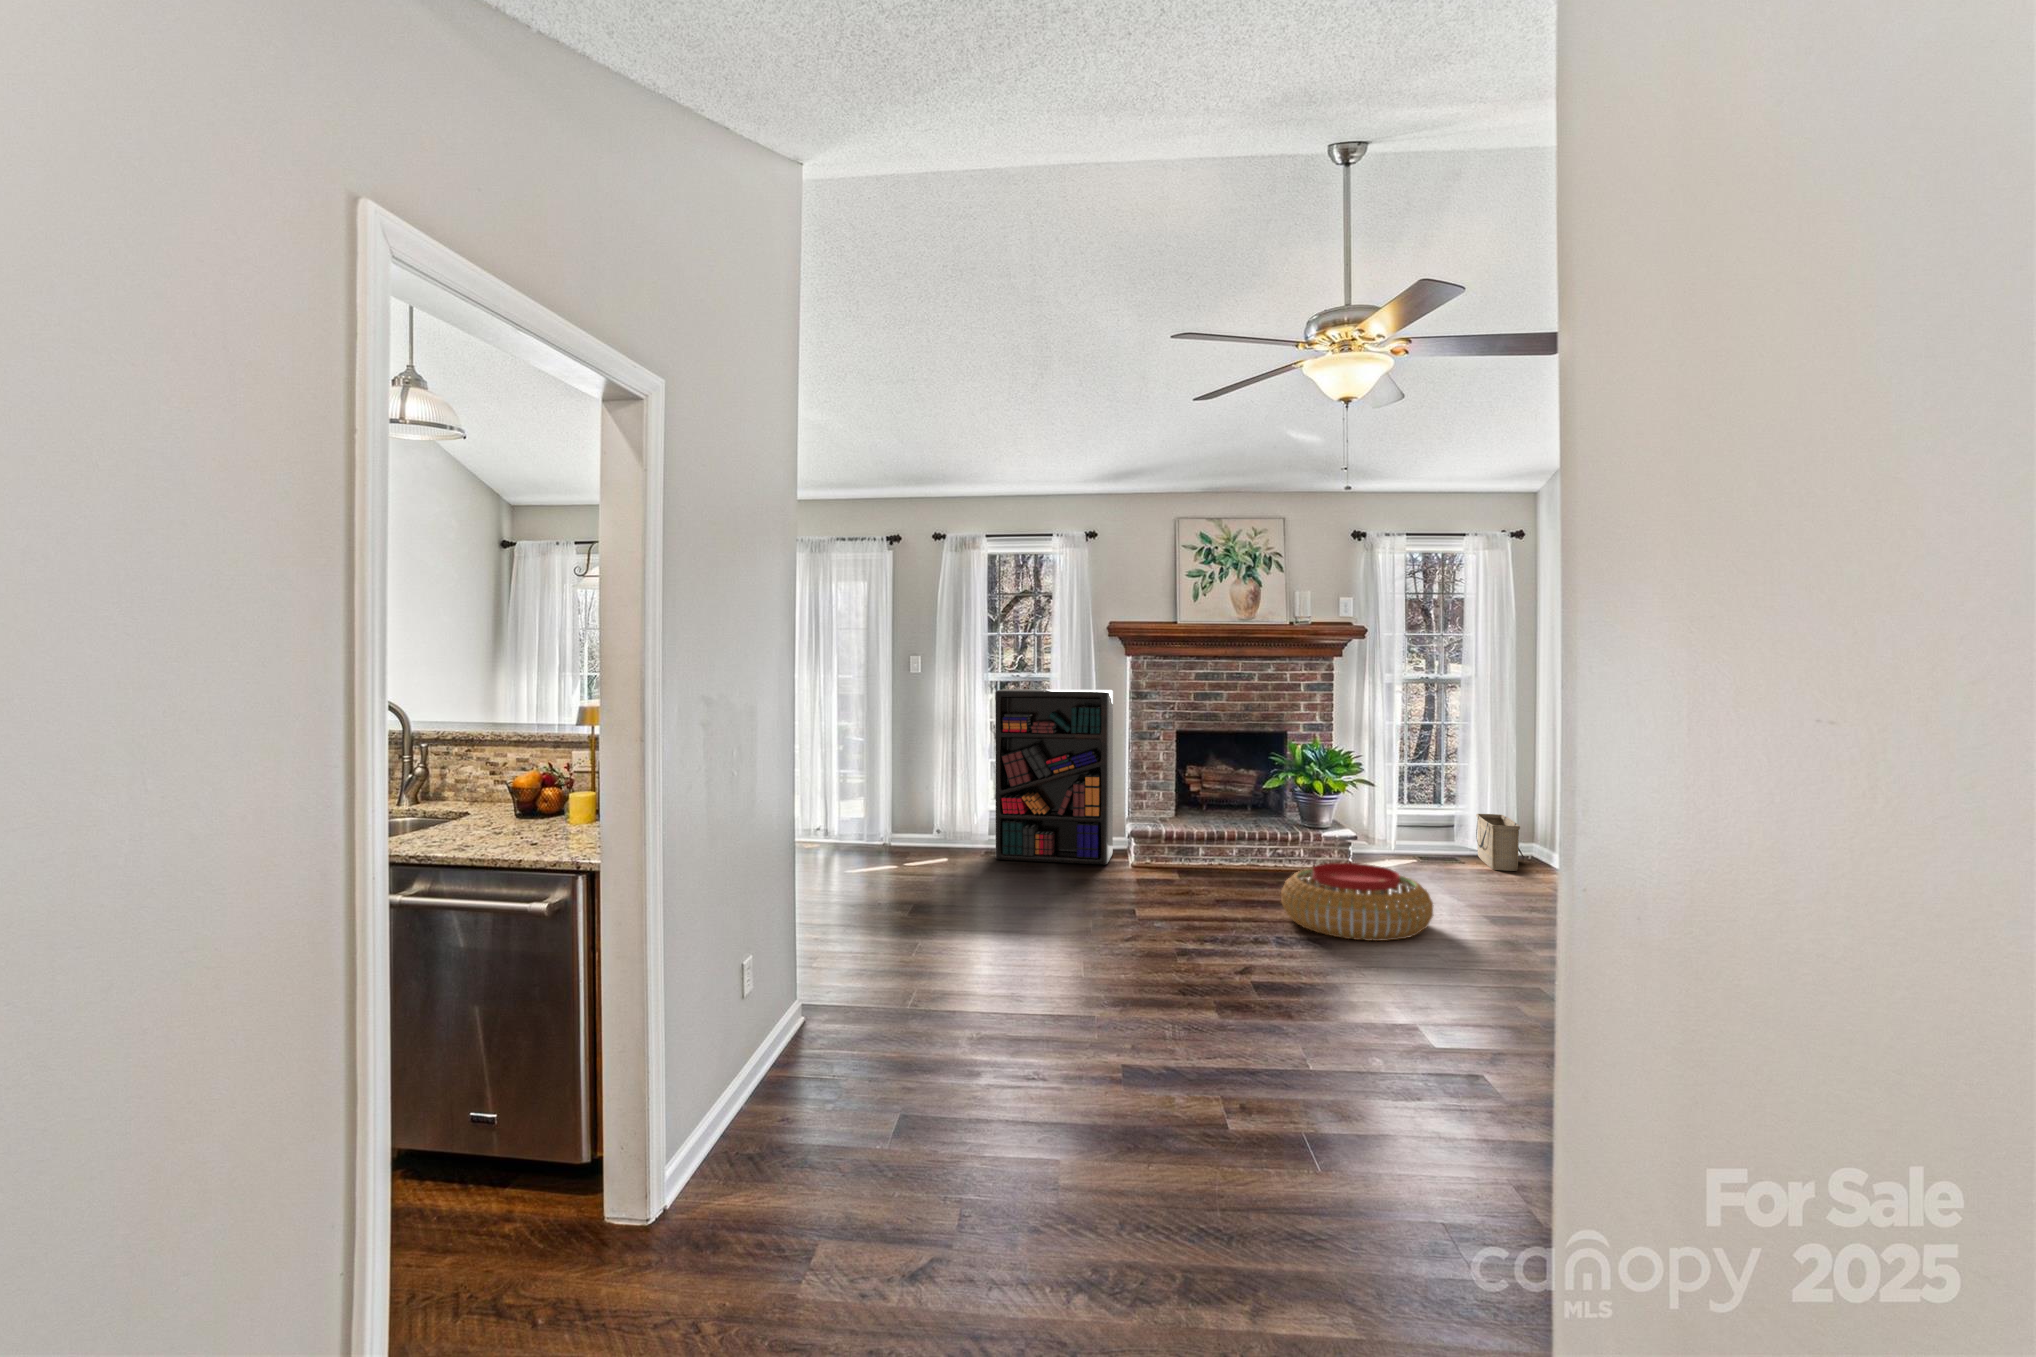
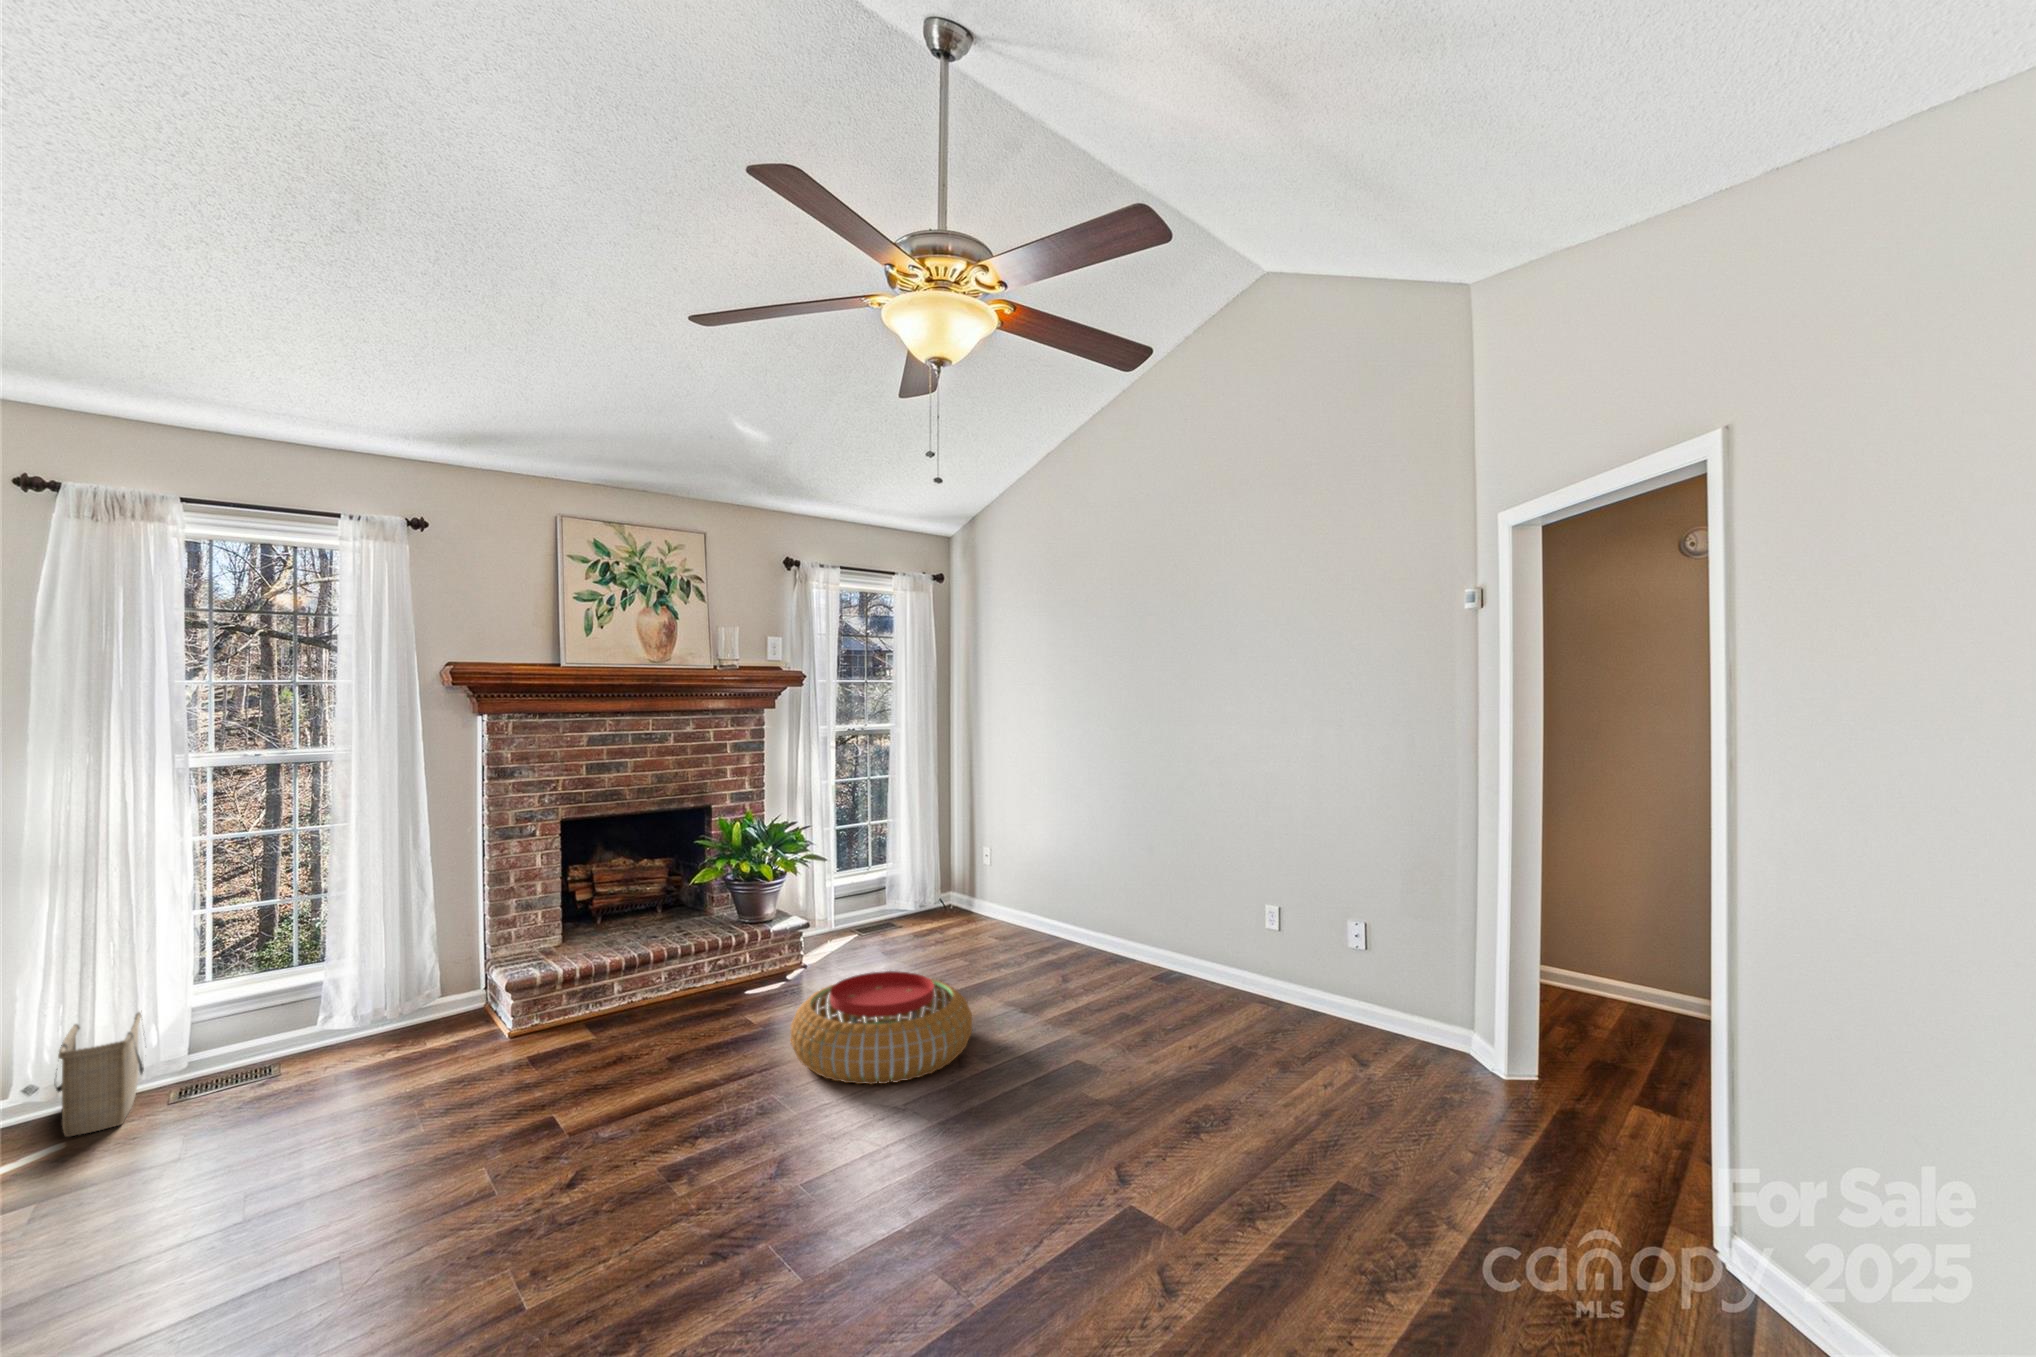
bookshelf: present [995,689,1113,865] -> none [232,768,469,1094]
basket: present [1476,814,1520,871] -> present [56,1012,144,1137]

